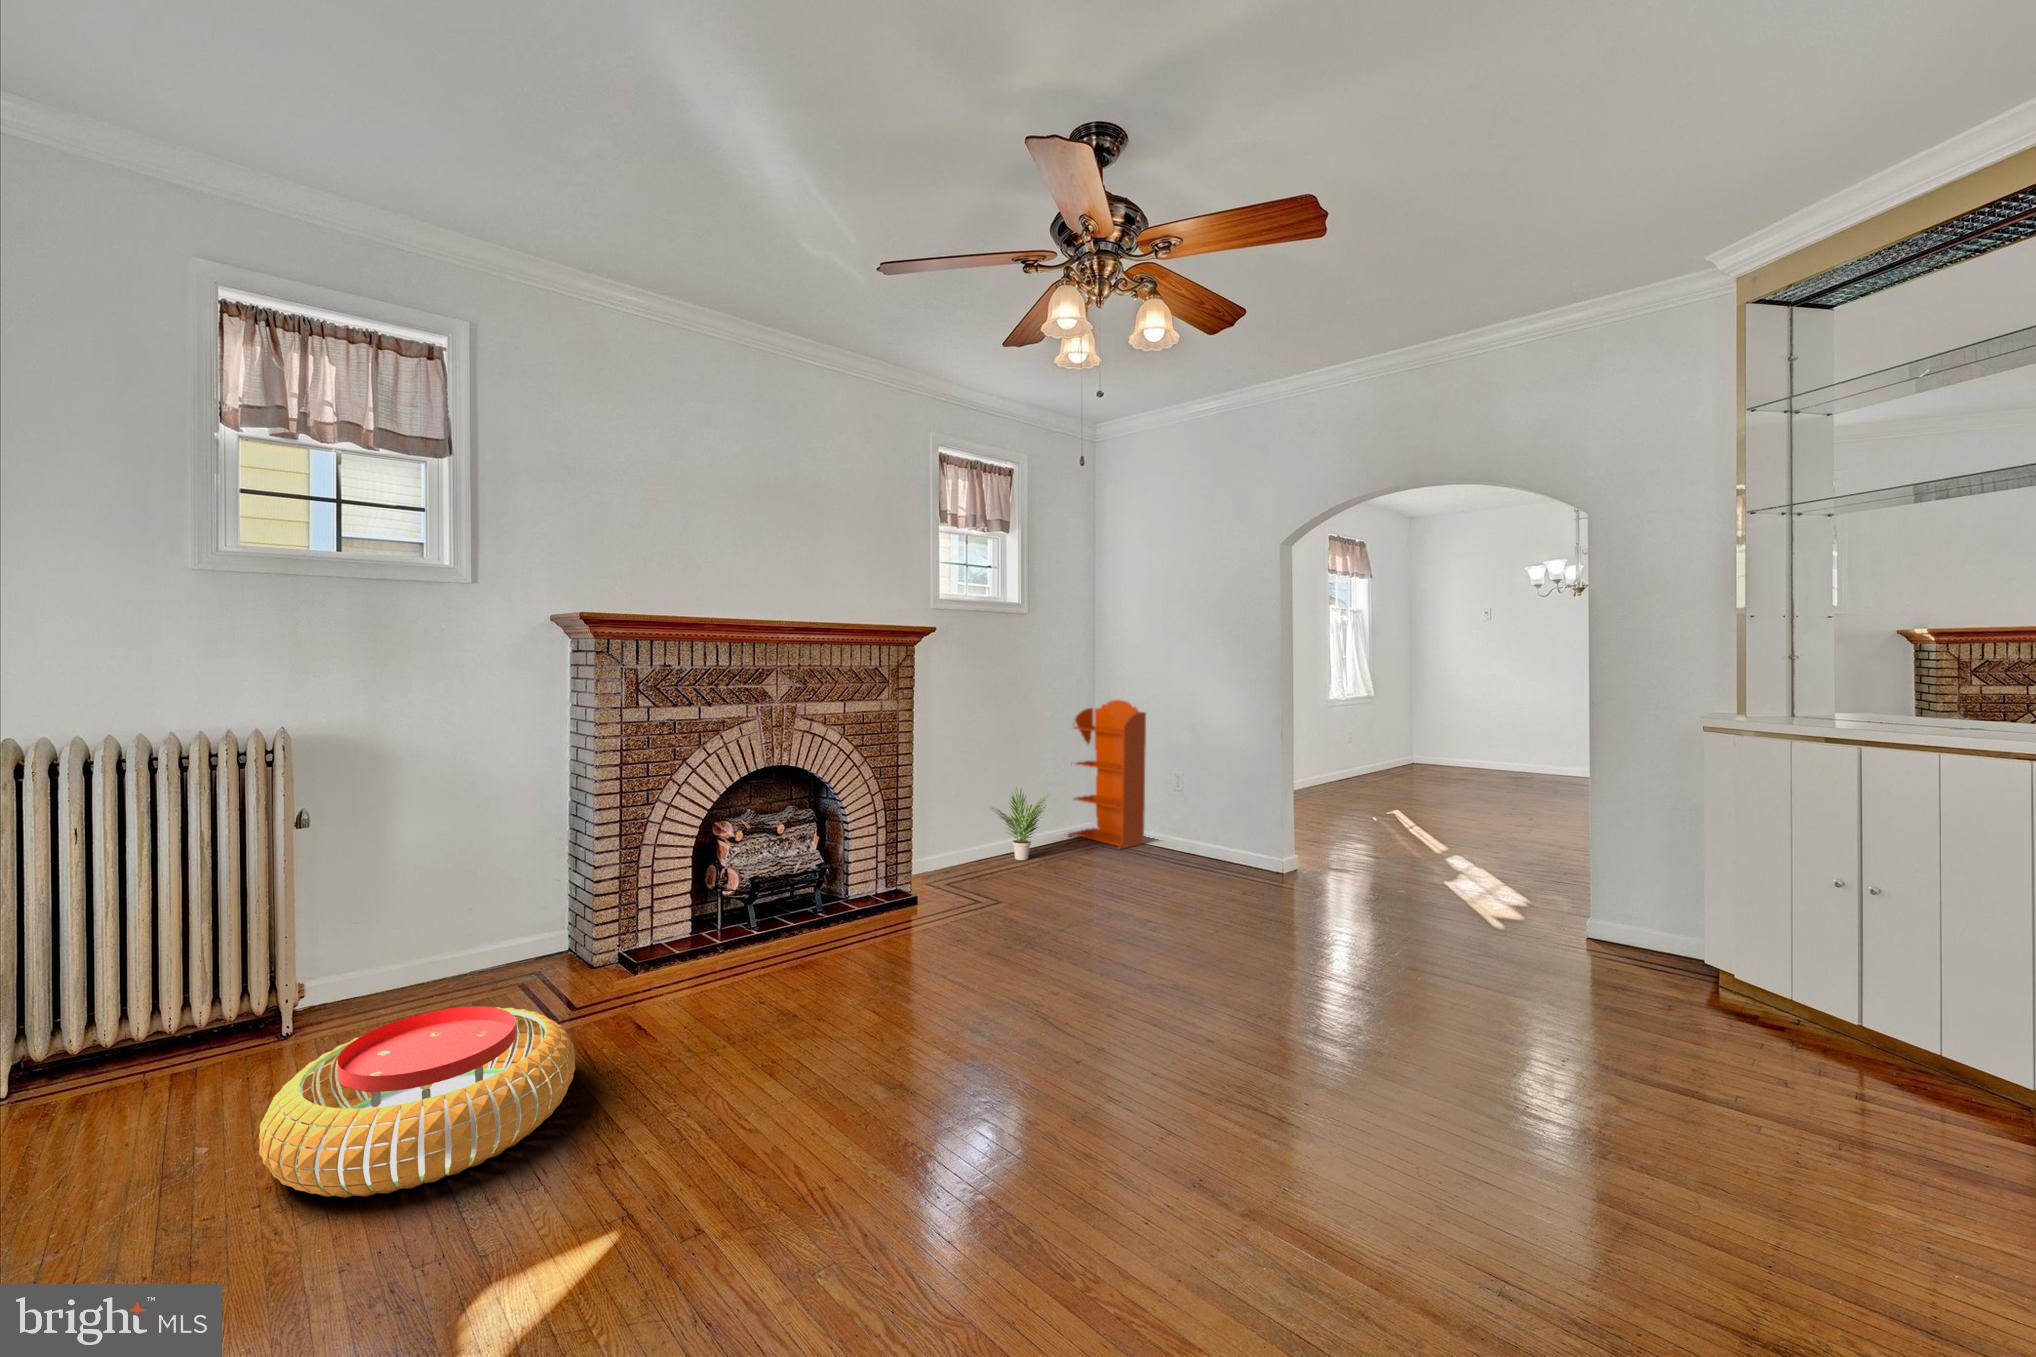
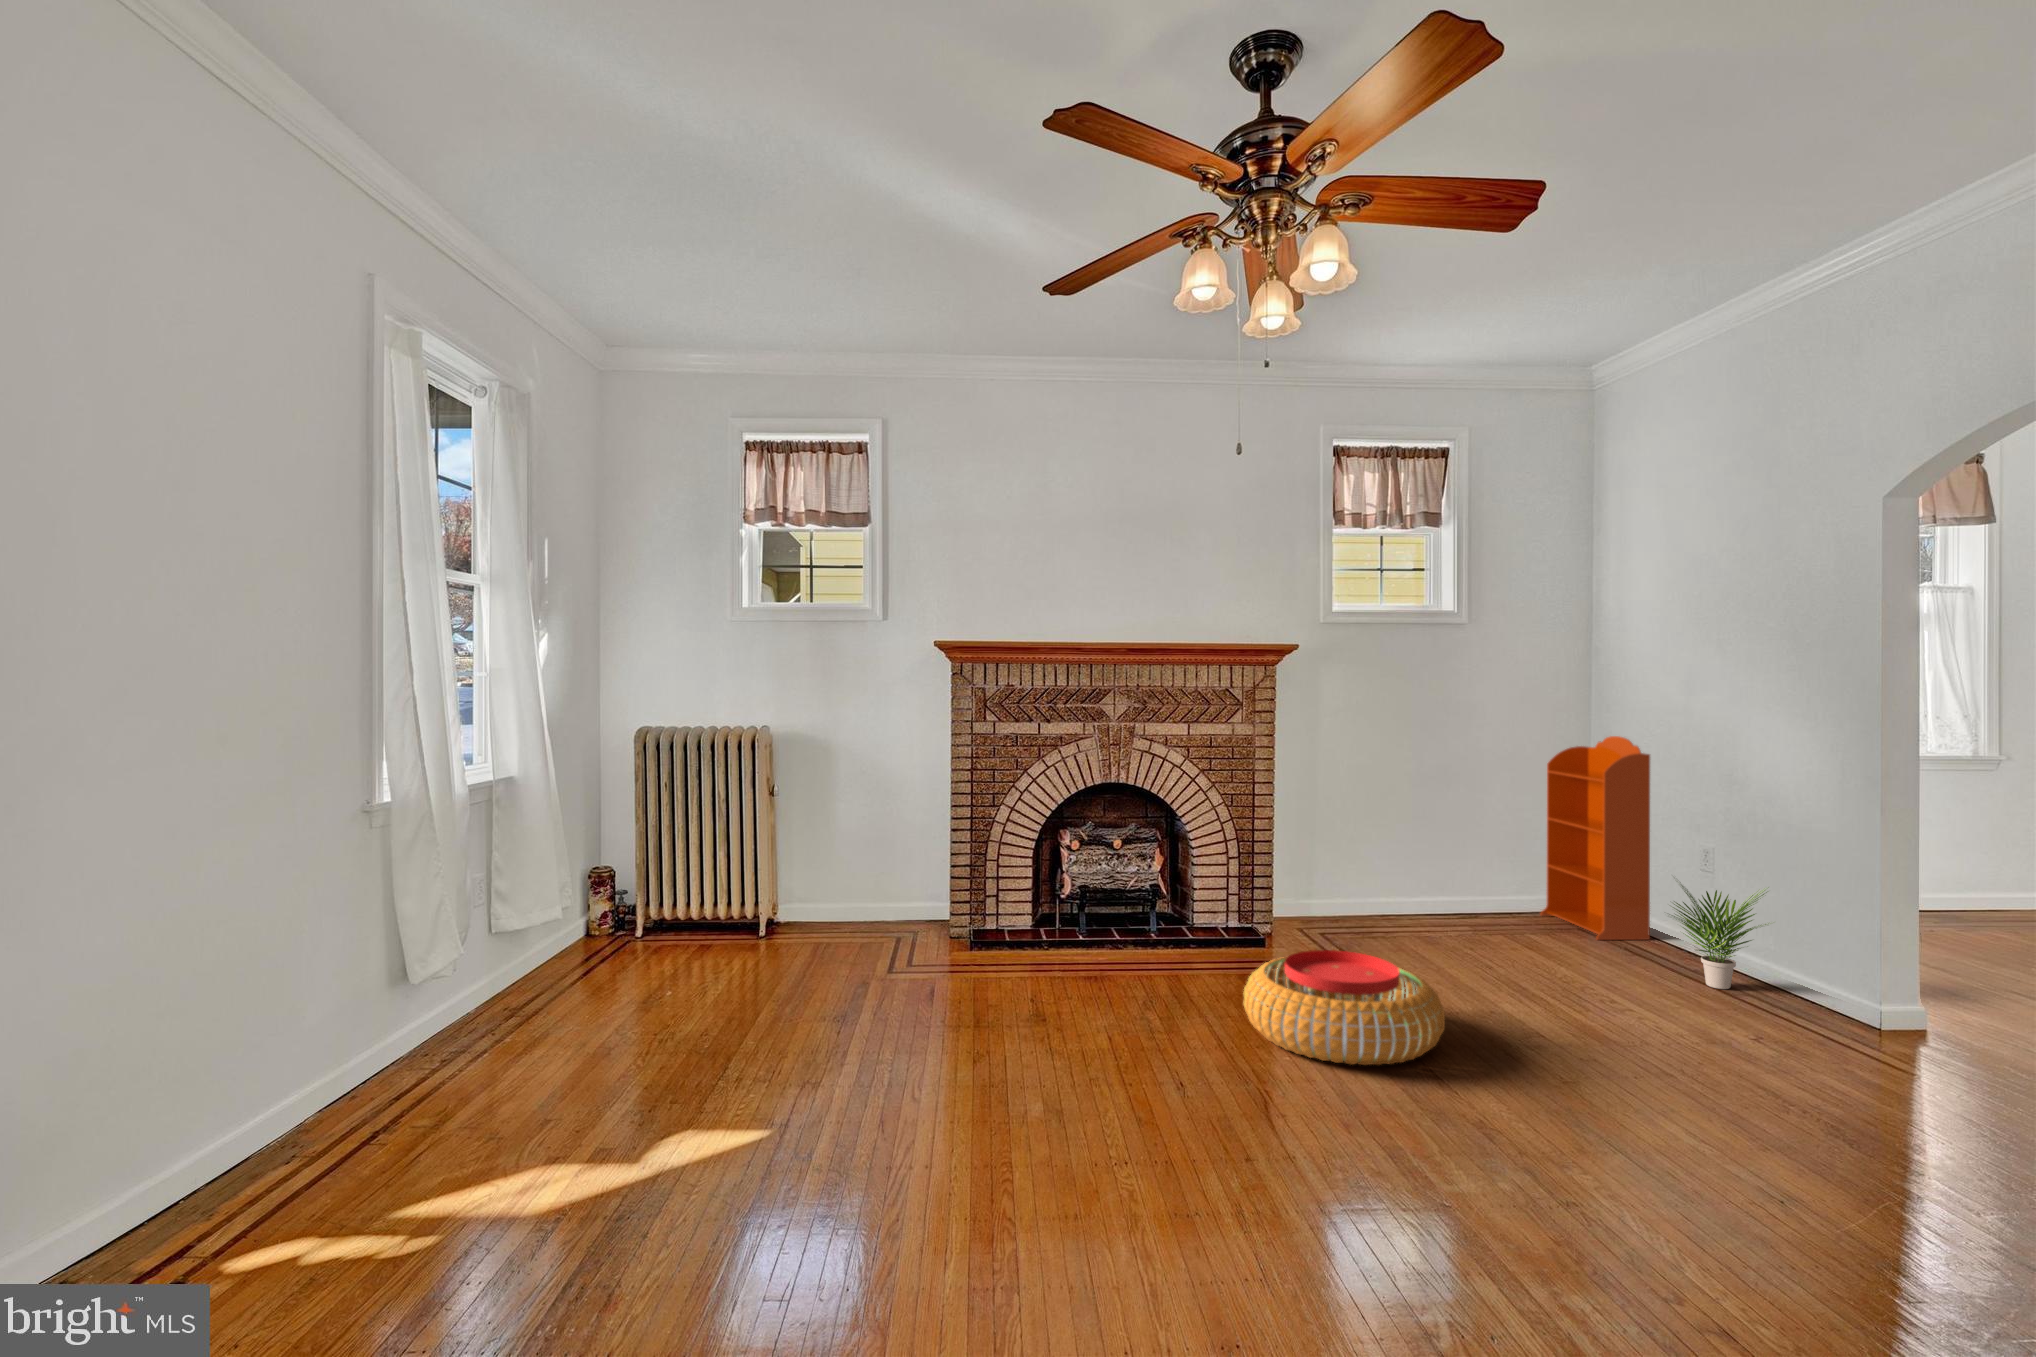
potted plant: present [992,787,1048,860] -> present [1672,885,1767,989]
pouf: present [259,1006,575,1198] -> present [1243,950,1445,1065]

